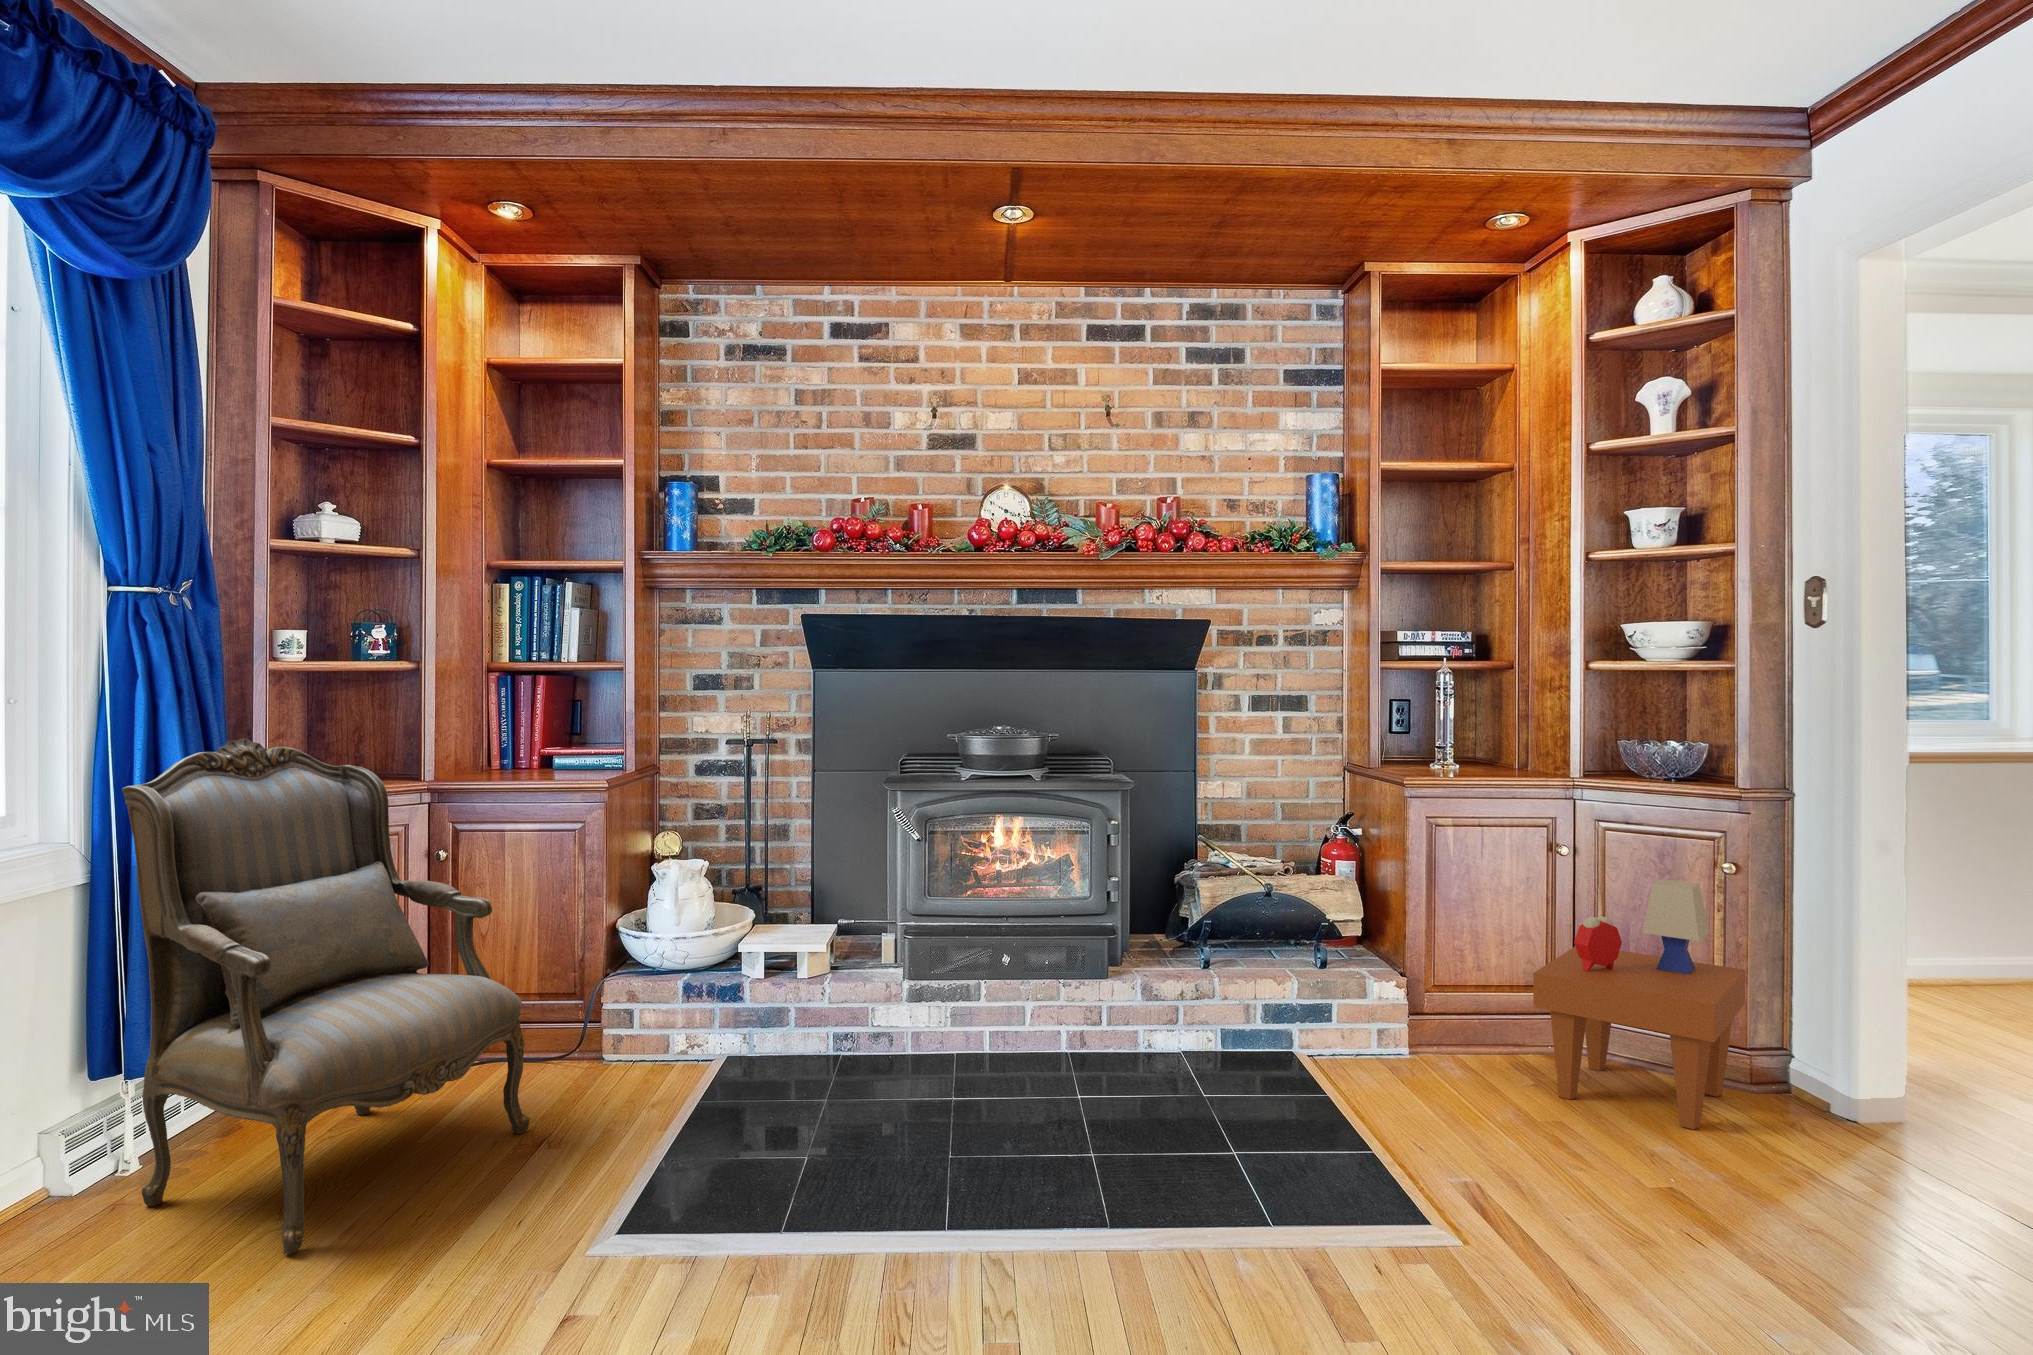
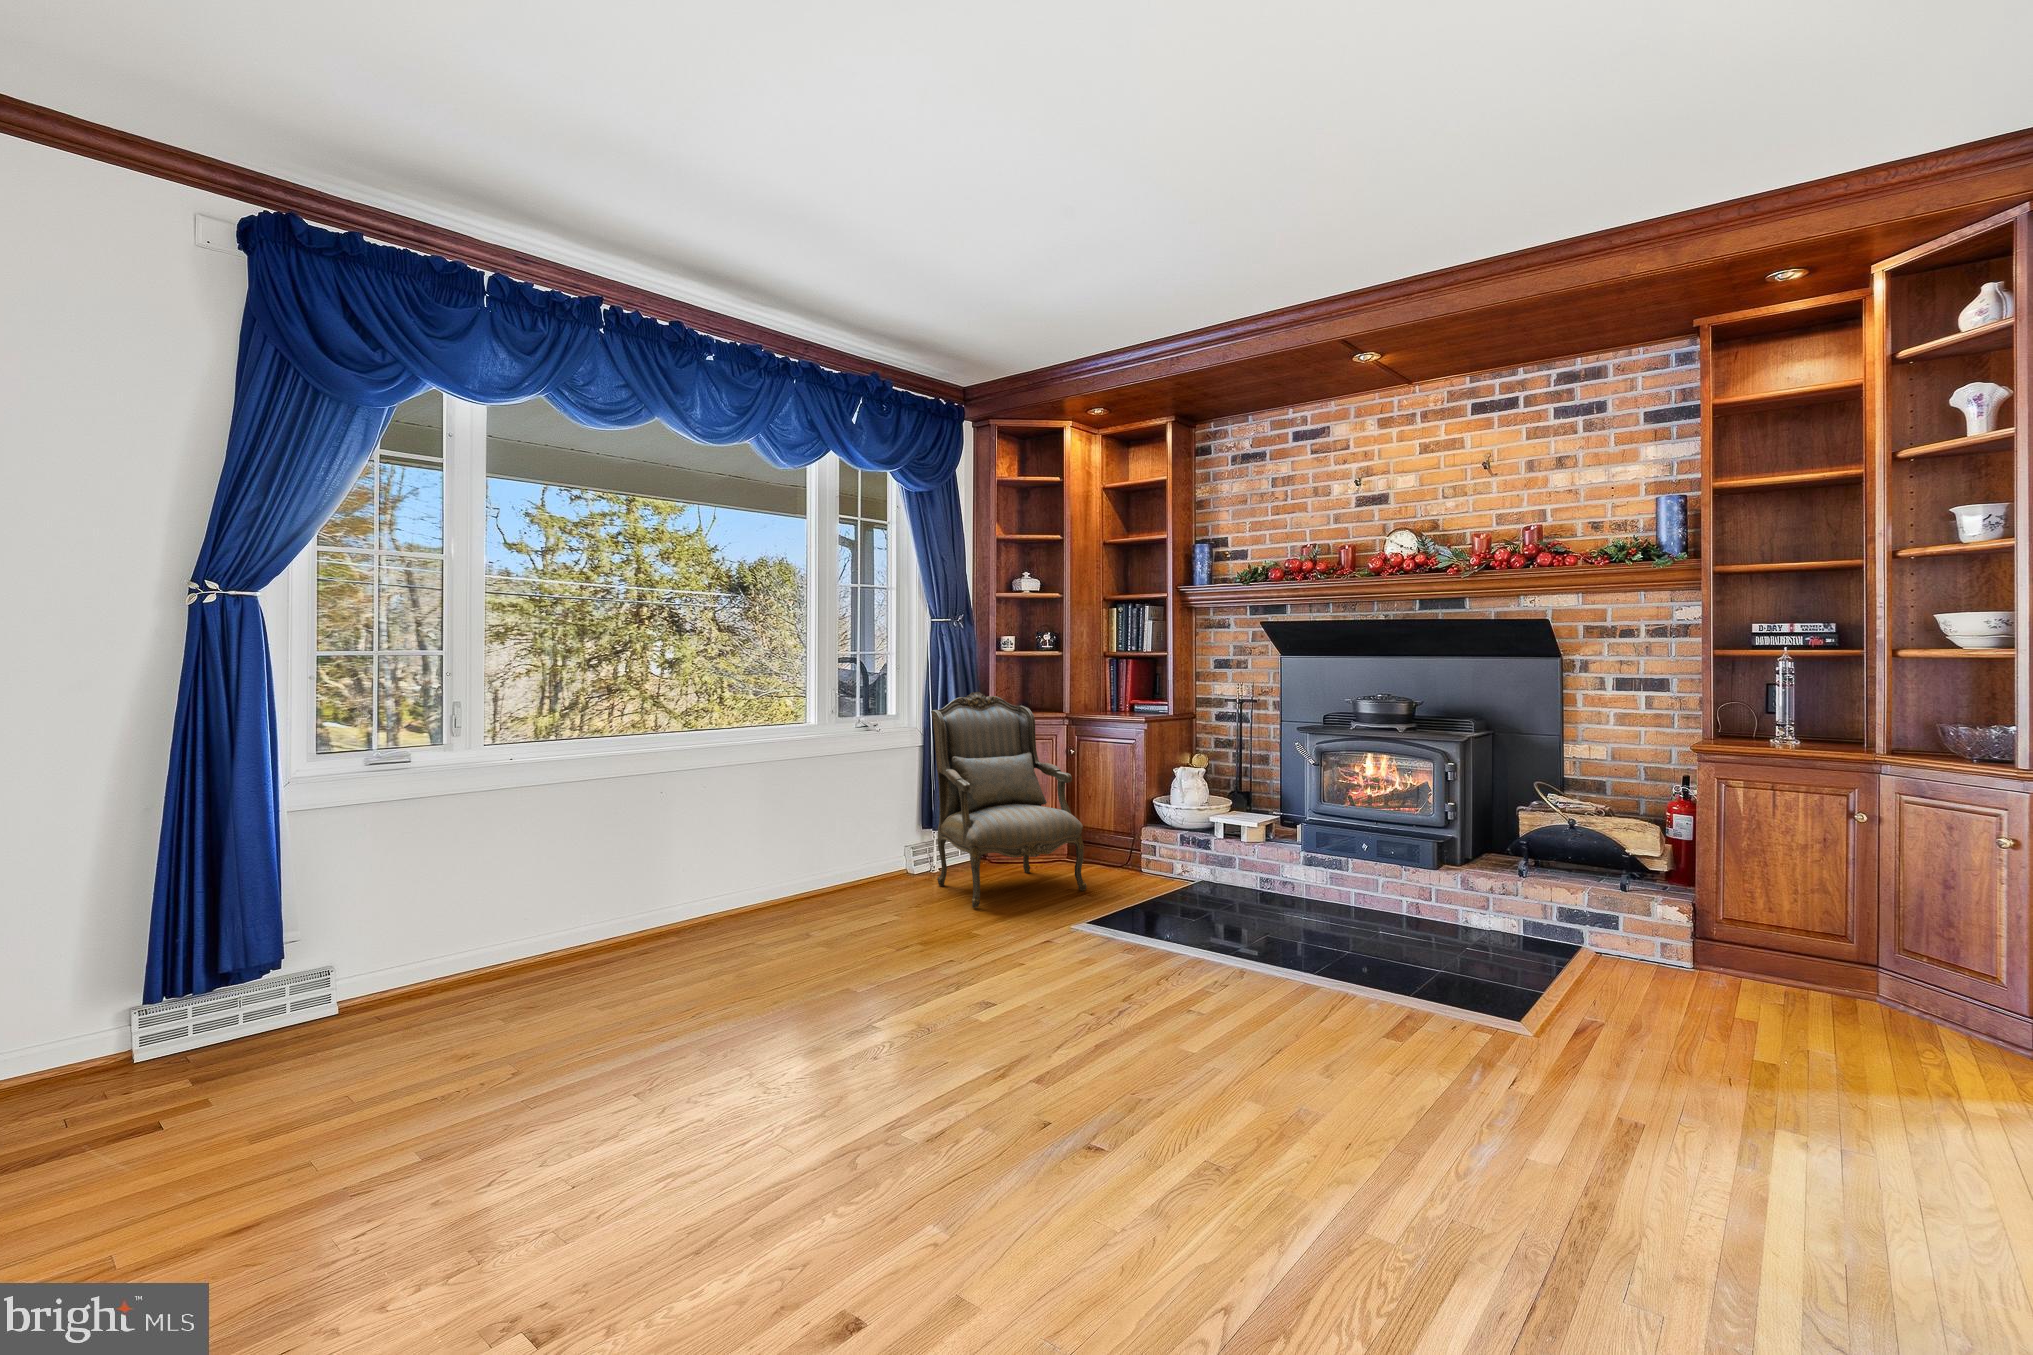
side table: present [1533,879,1745,1129] -> none [1758,846,2015,1051]

